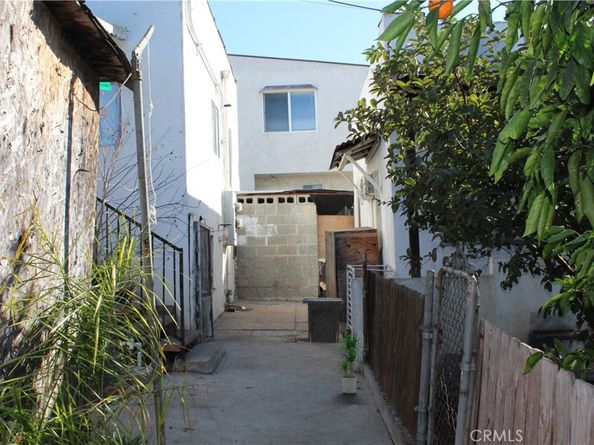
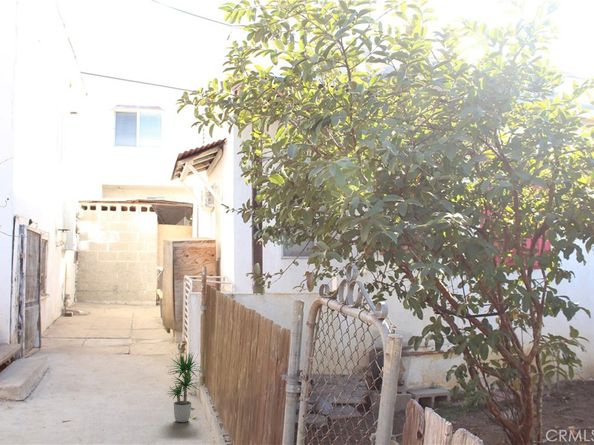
trash can: present [303,298,344,342] -> none [138,307,180,353]

